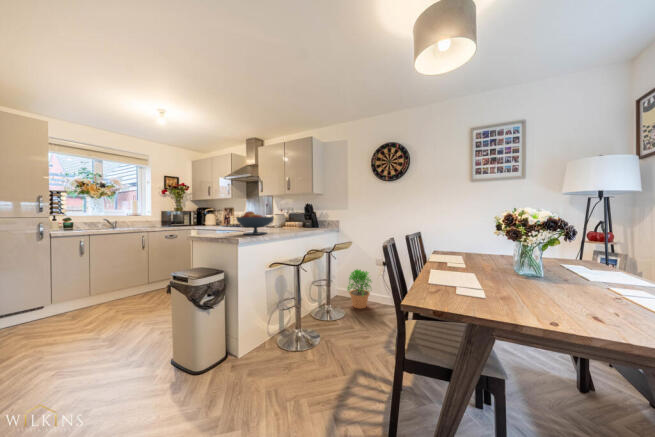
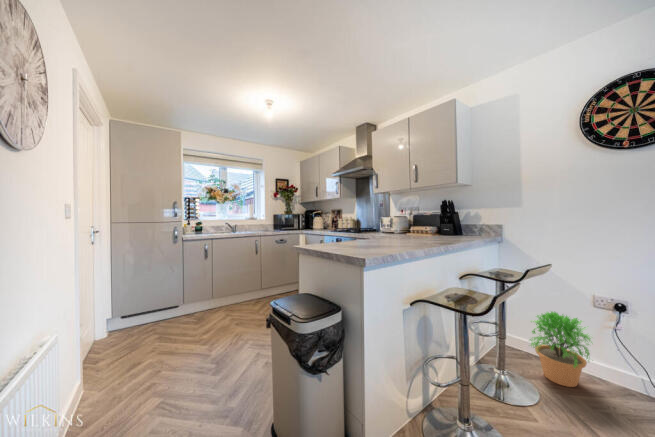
fruit bowl: present [236,211,274,235] -> none [355,213,413,250]

